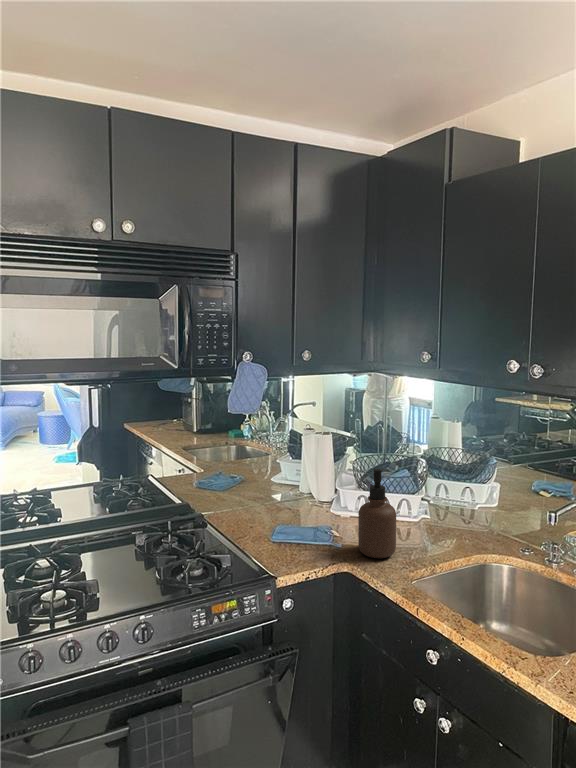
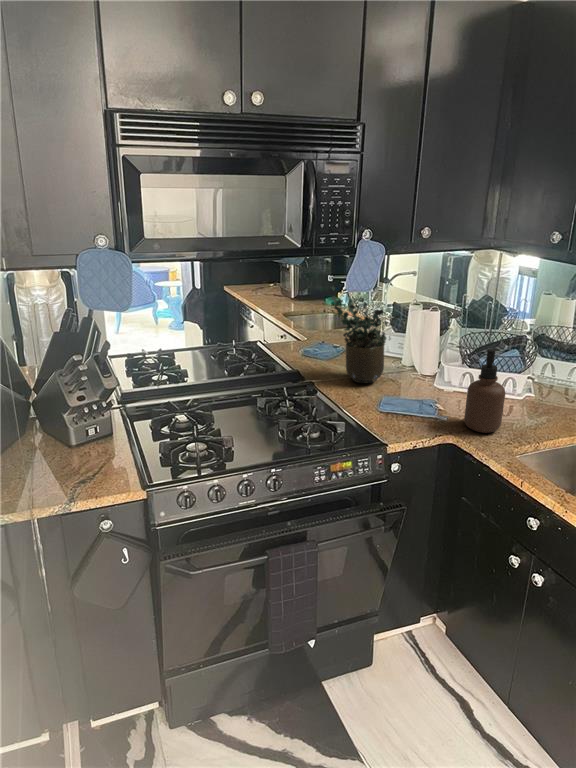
potted plant: none [217,412,290,513] -> present [332,286,400,383]

